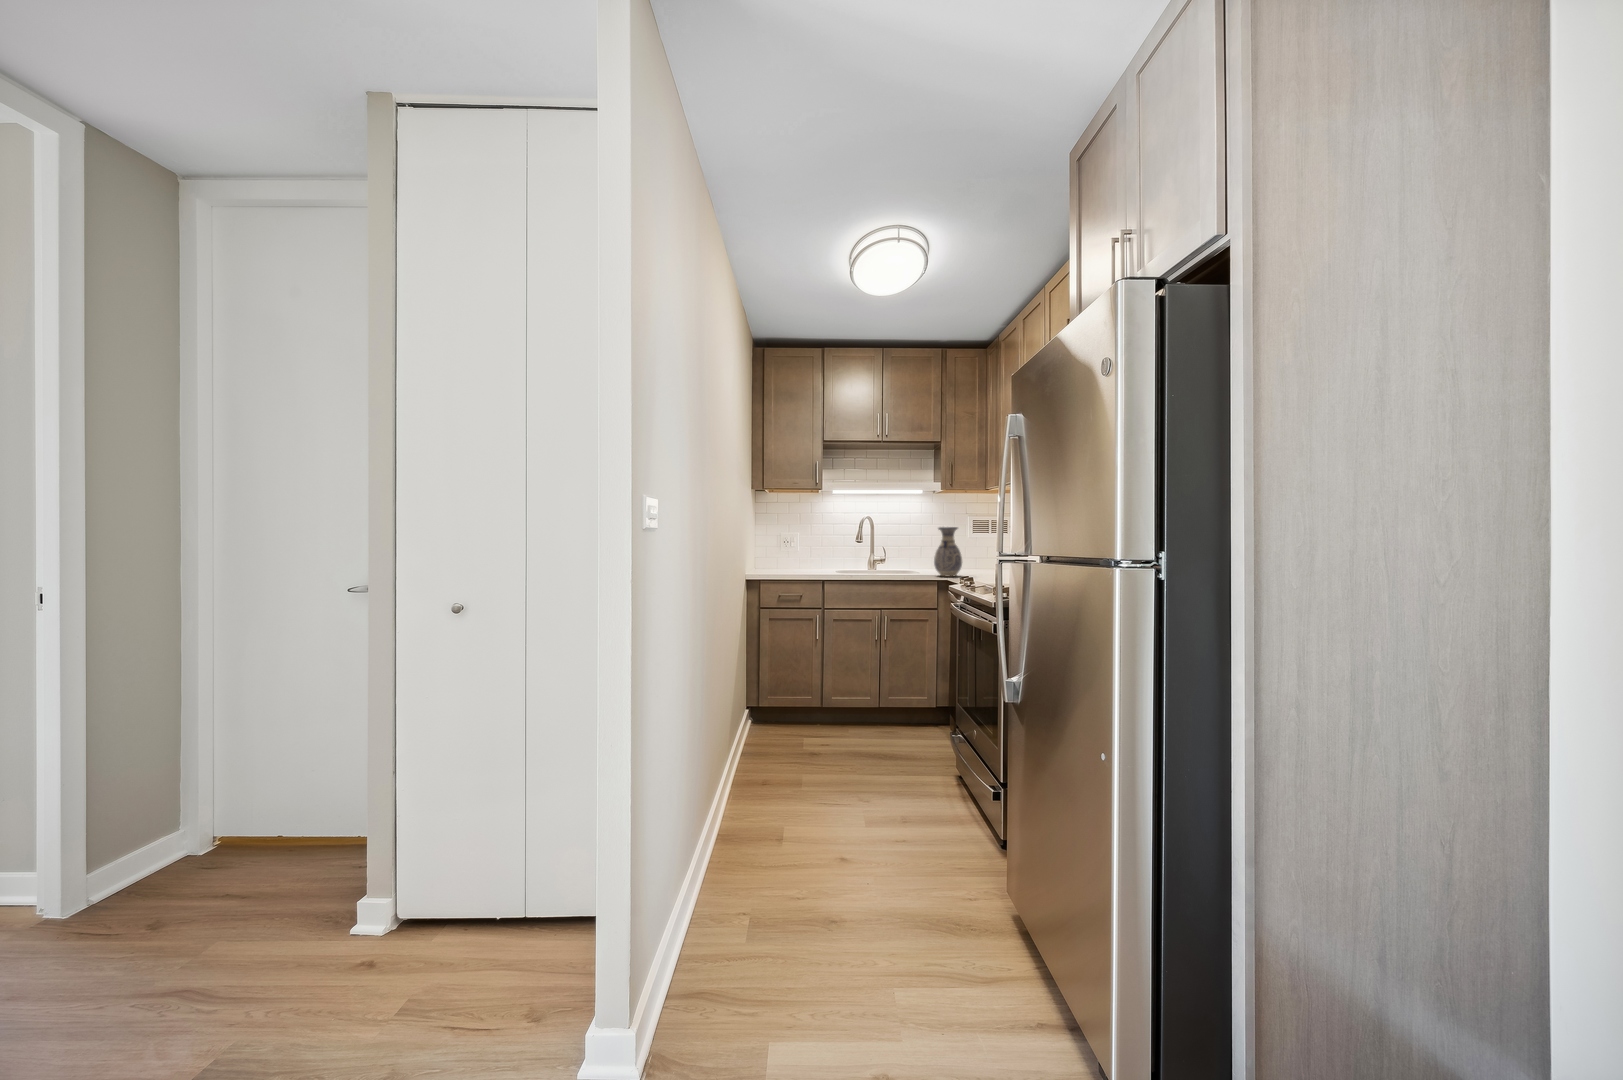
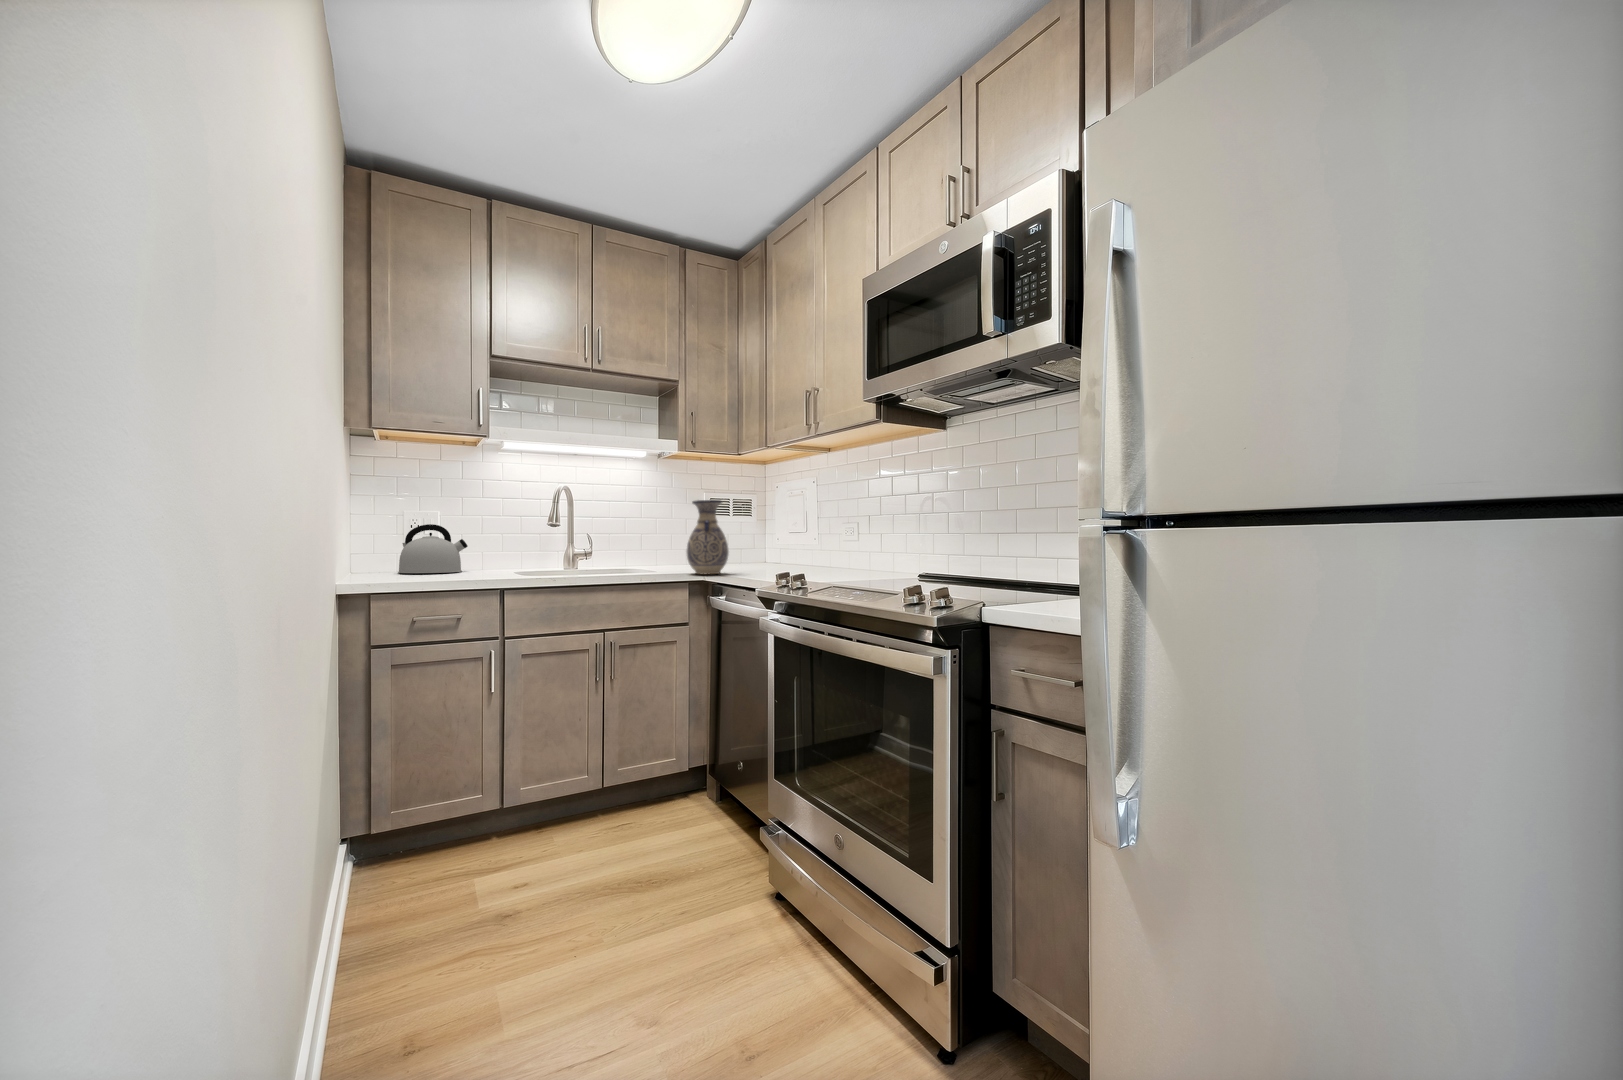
kettle: none [776,542,812,570] -> present [398,524,468,573]

